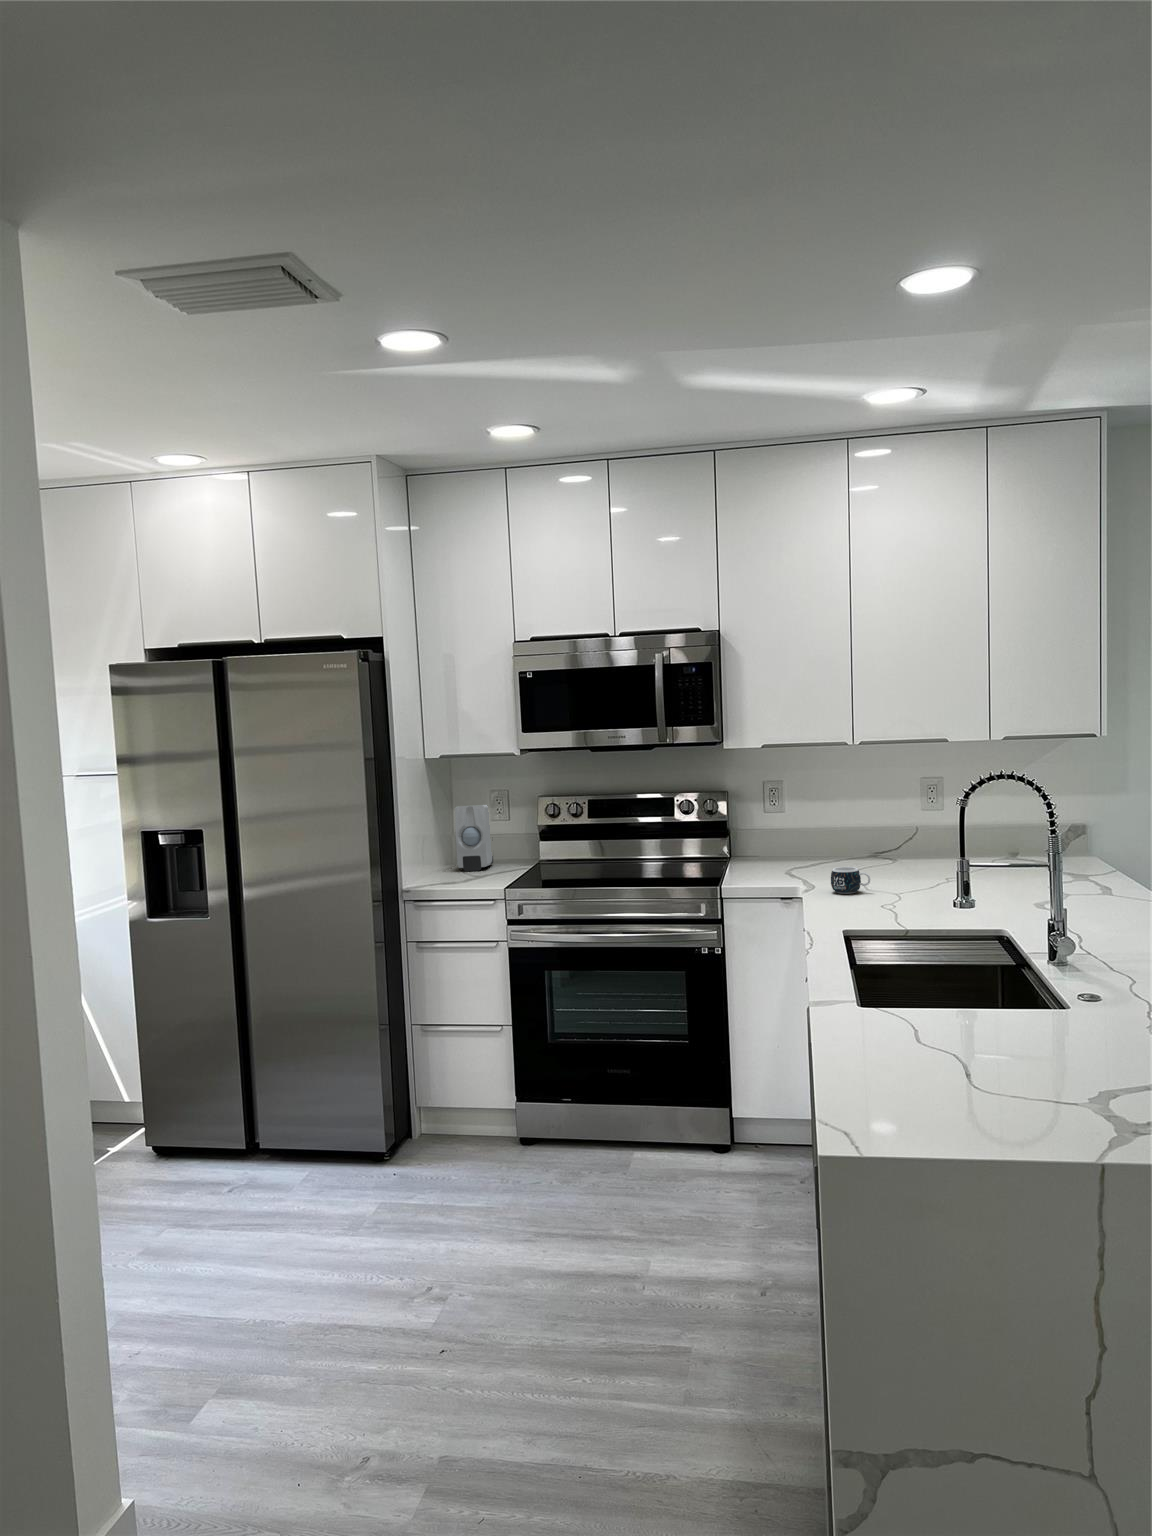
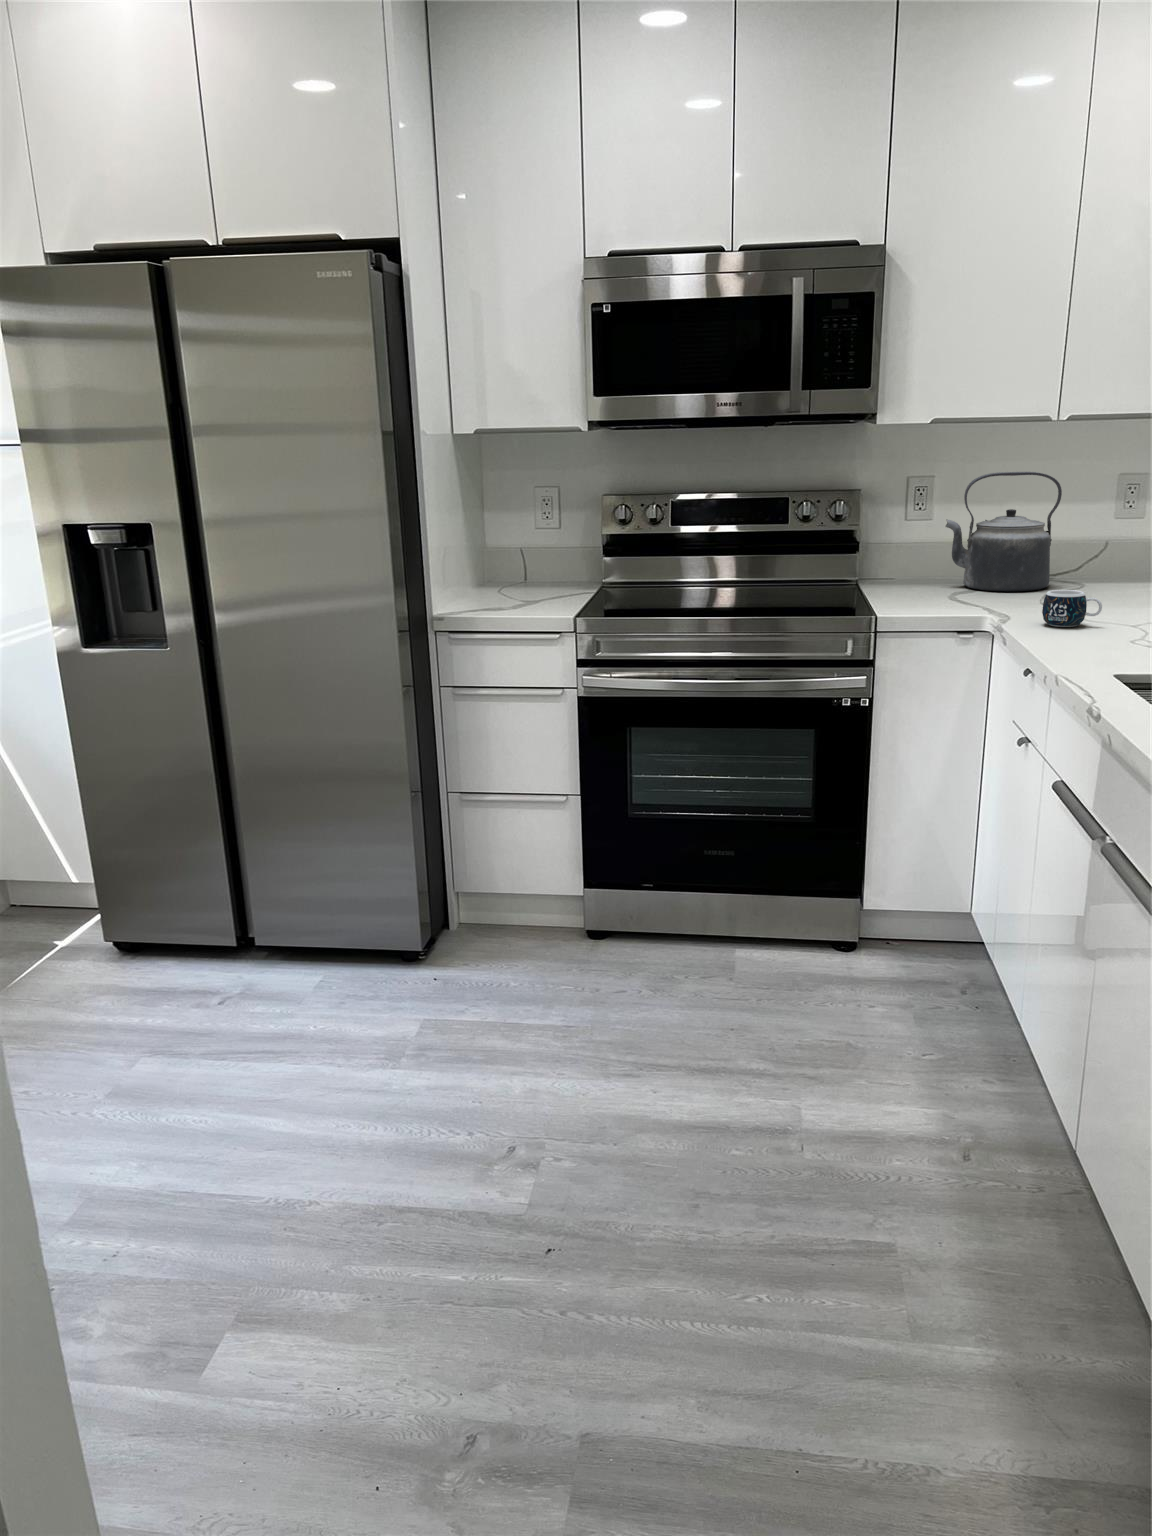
kettle: none [788,779,869,866] -> present [945,472,1062,591]
soap dispenser: present [455,805,493,871] -> none [490,503,537,592]

